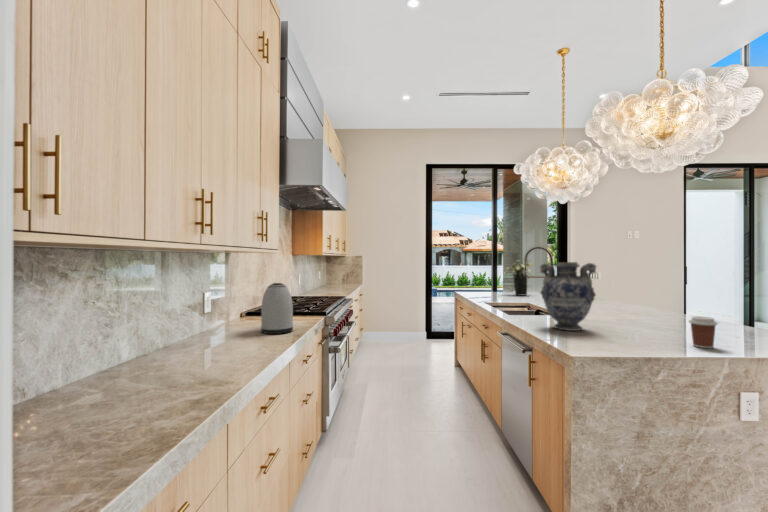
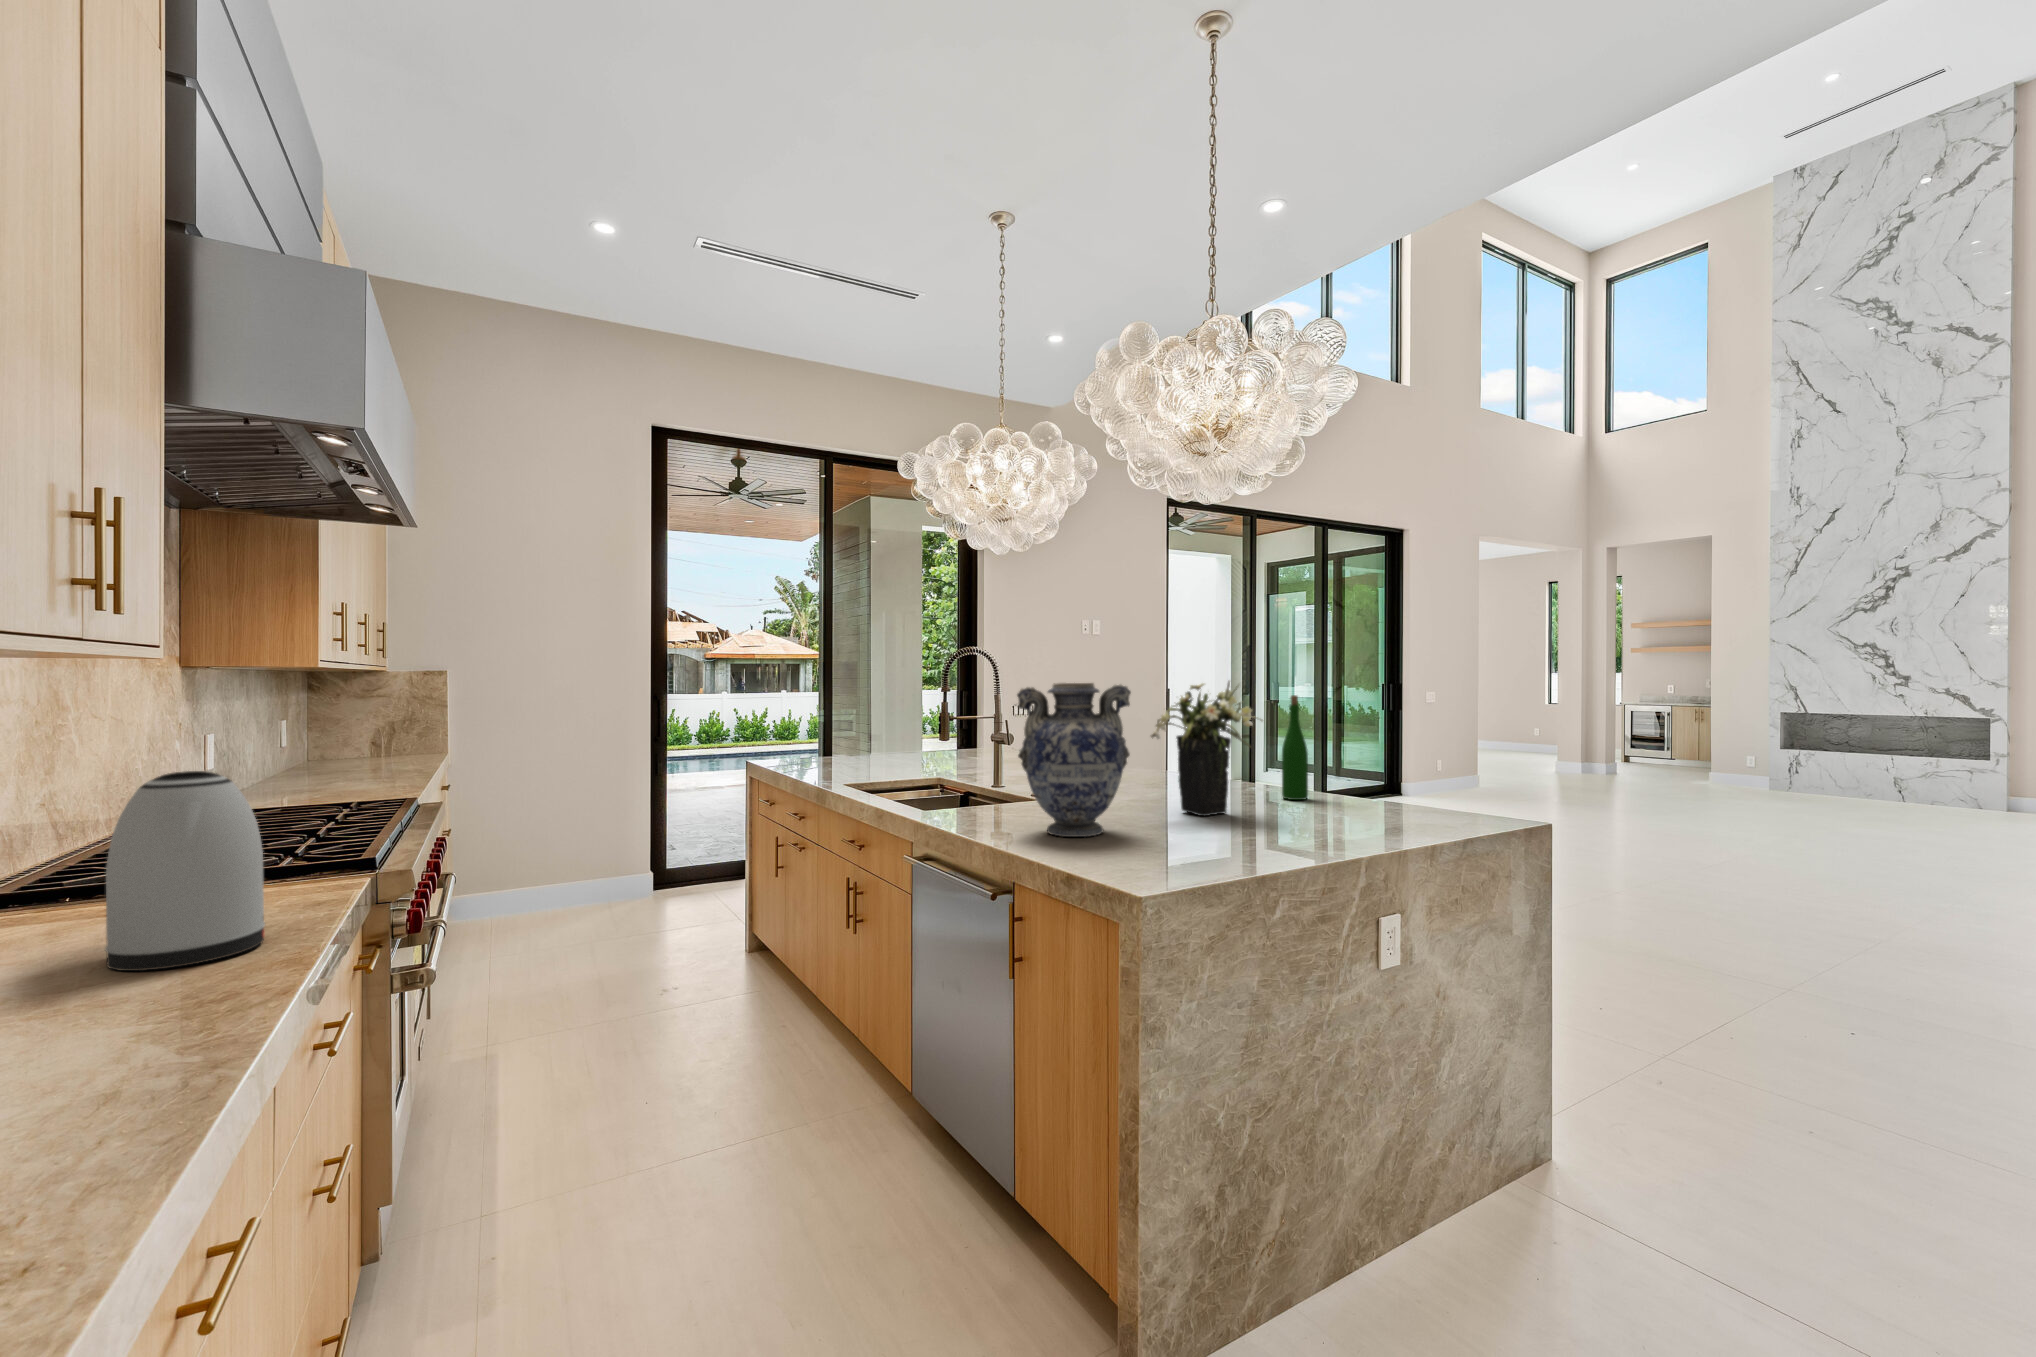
flower arrangement: present [504,260,533,296] -> present [1151,681,1262,816]
wine bottle: none [706,270,725,326] -> present [1282,695,1308,800]
coffee cup: present [689,316,717,348] -> none [1295,785,1338,845]

